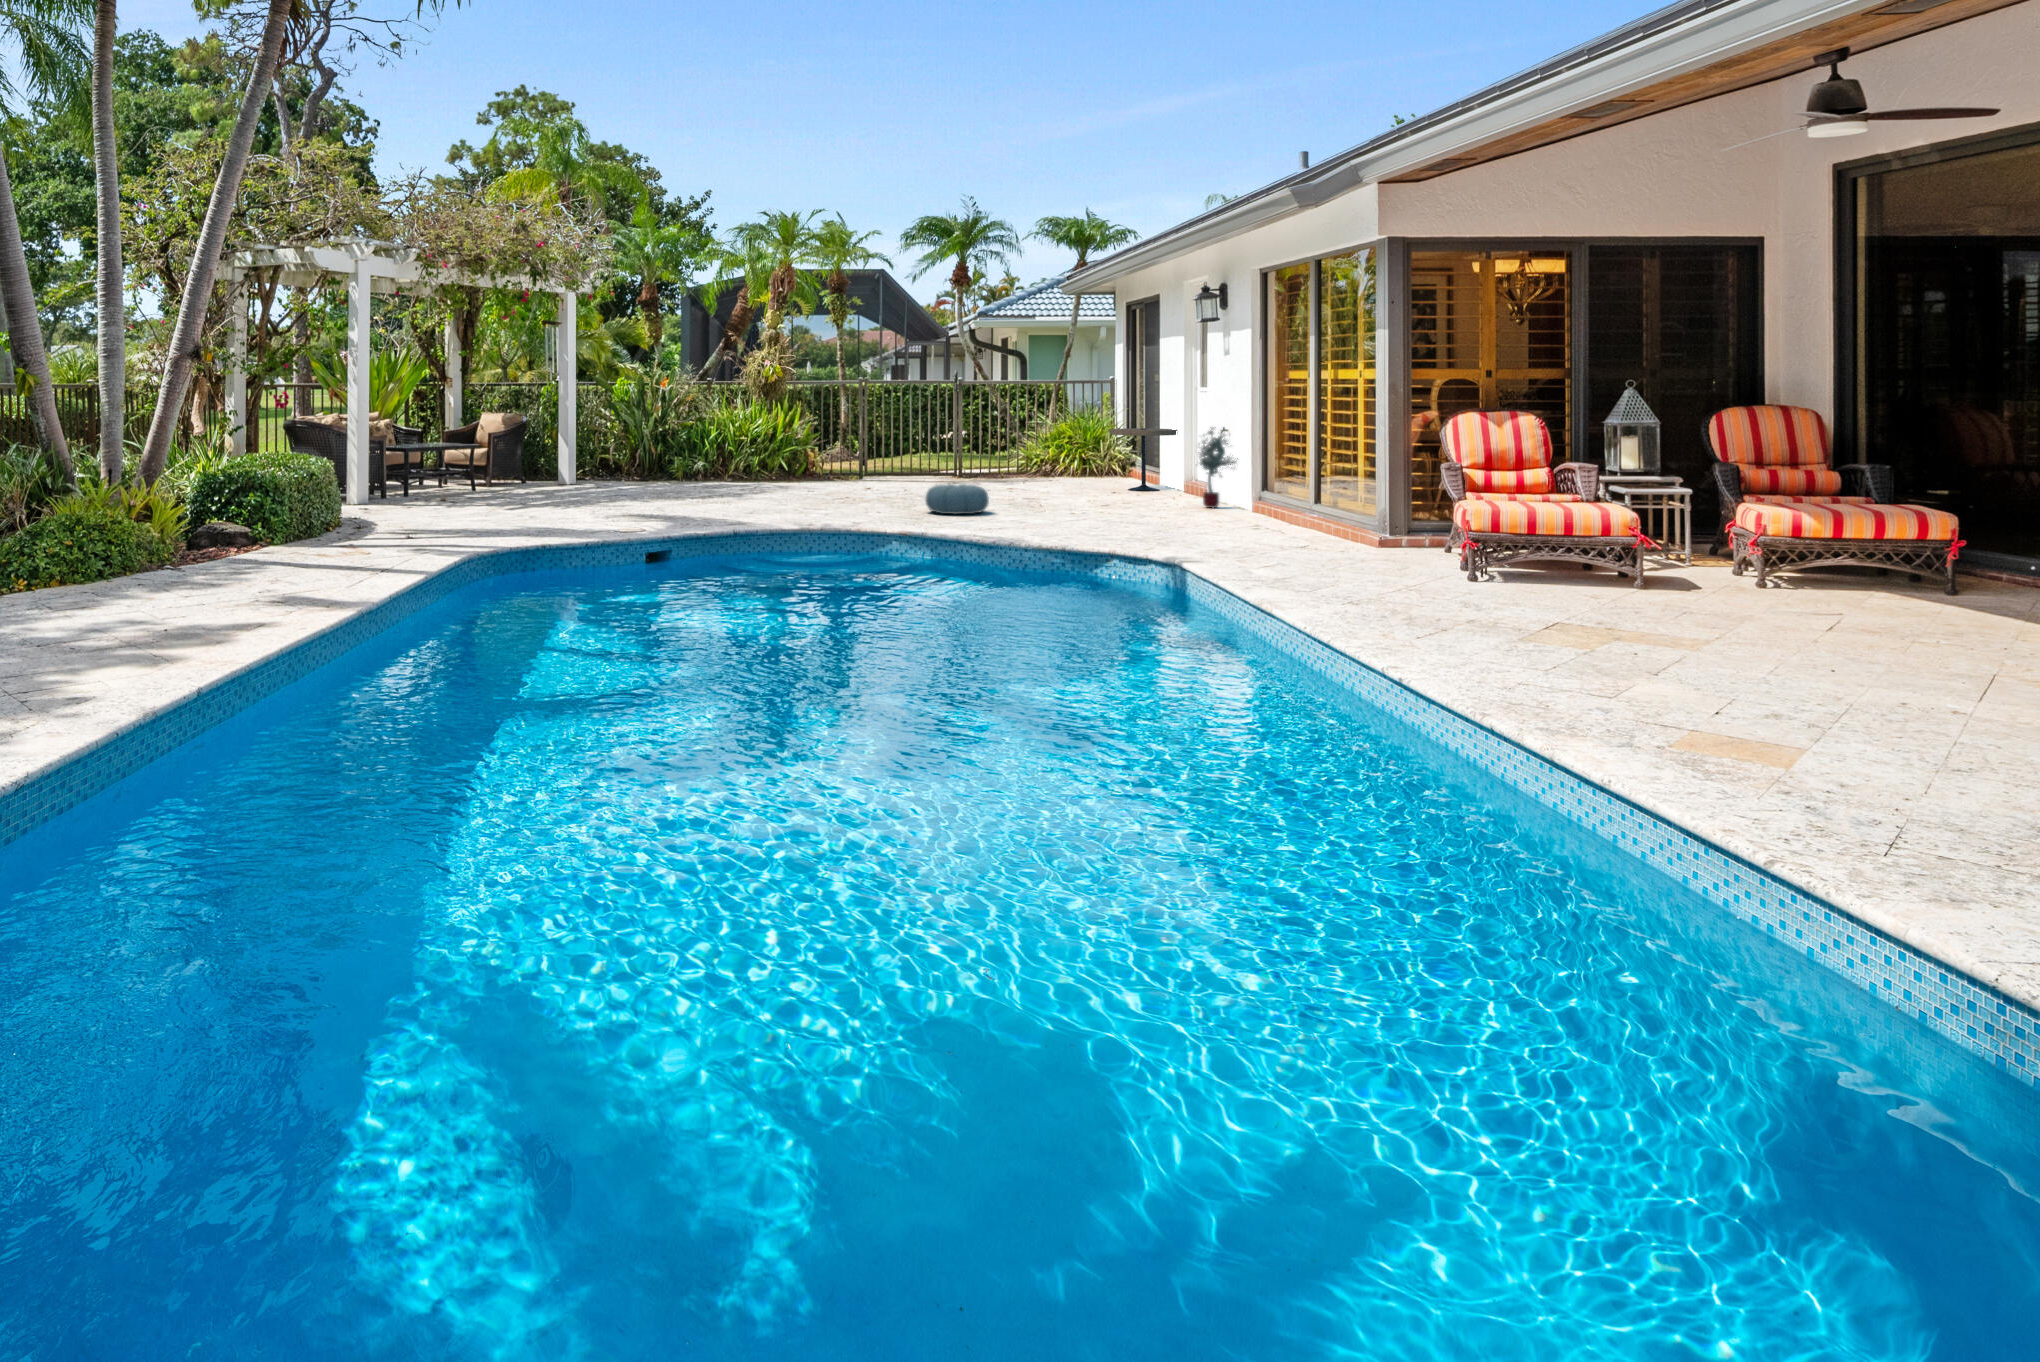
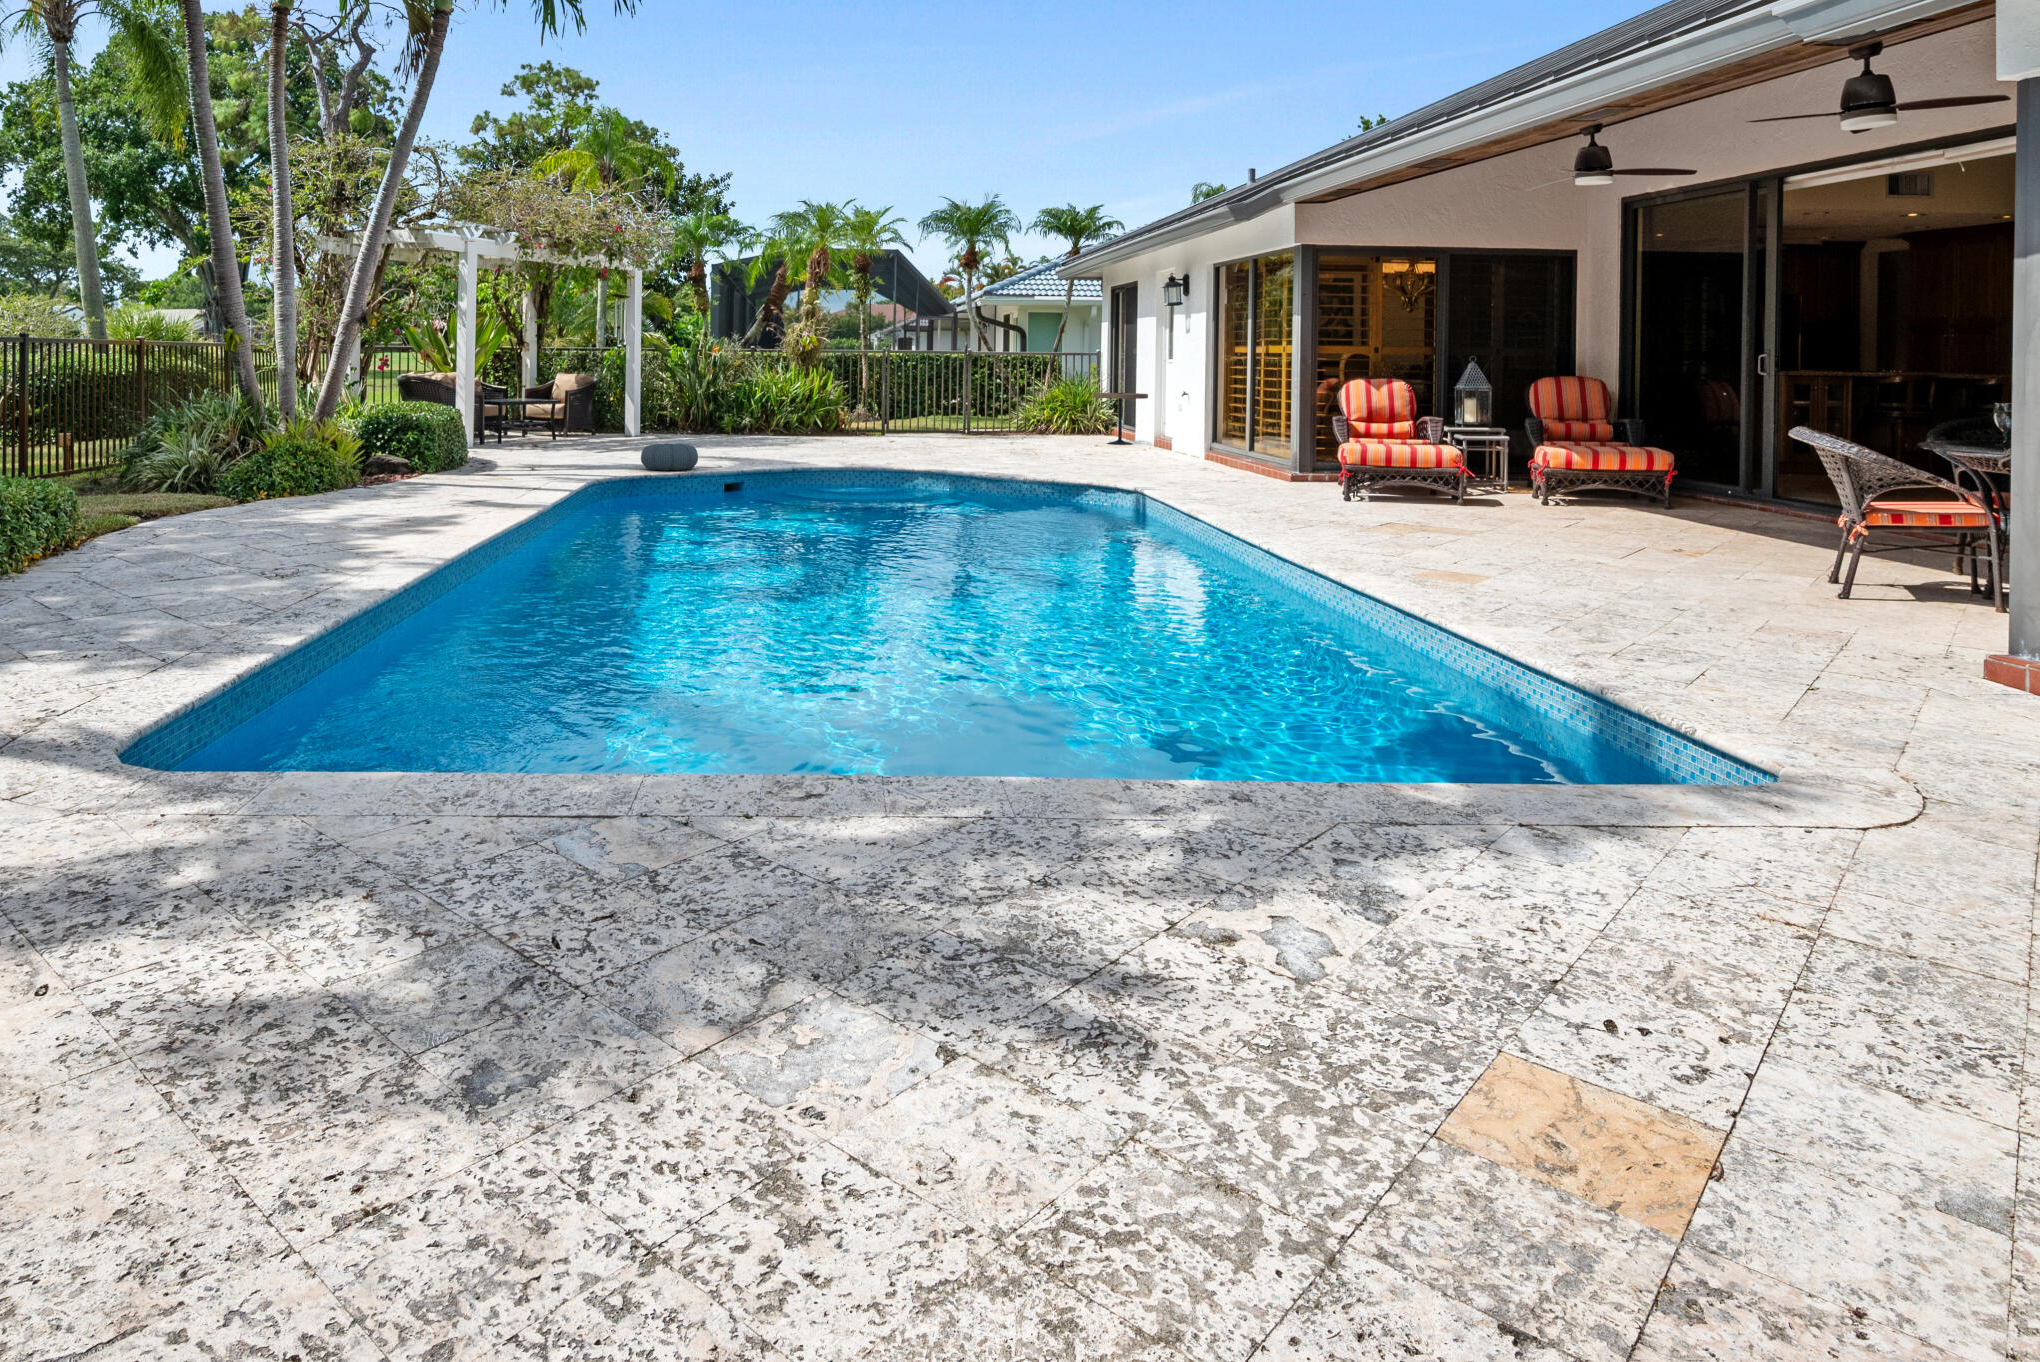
potted tree: present [1199,428,1238,508] -> none [1160,391,1197,457]
pouf: present [925,484,989,514] -> present [641,443,698,471]

